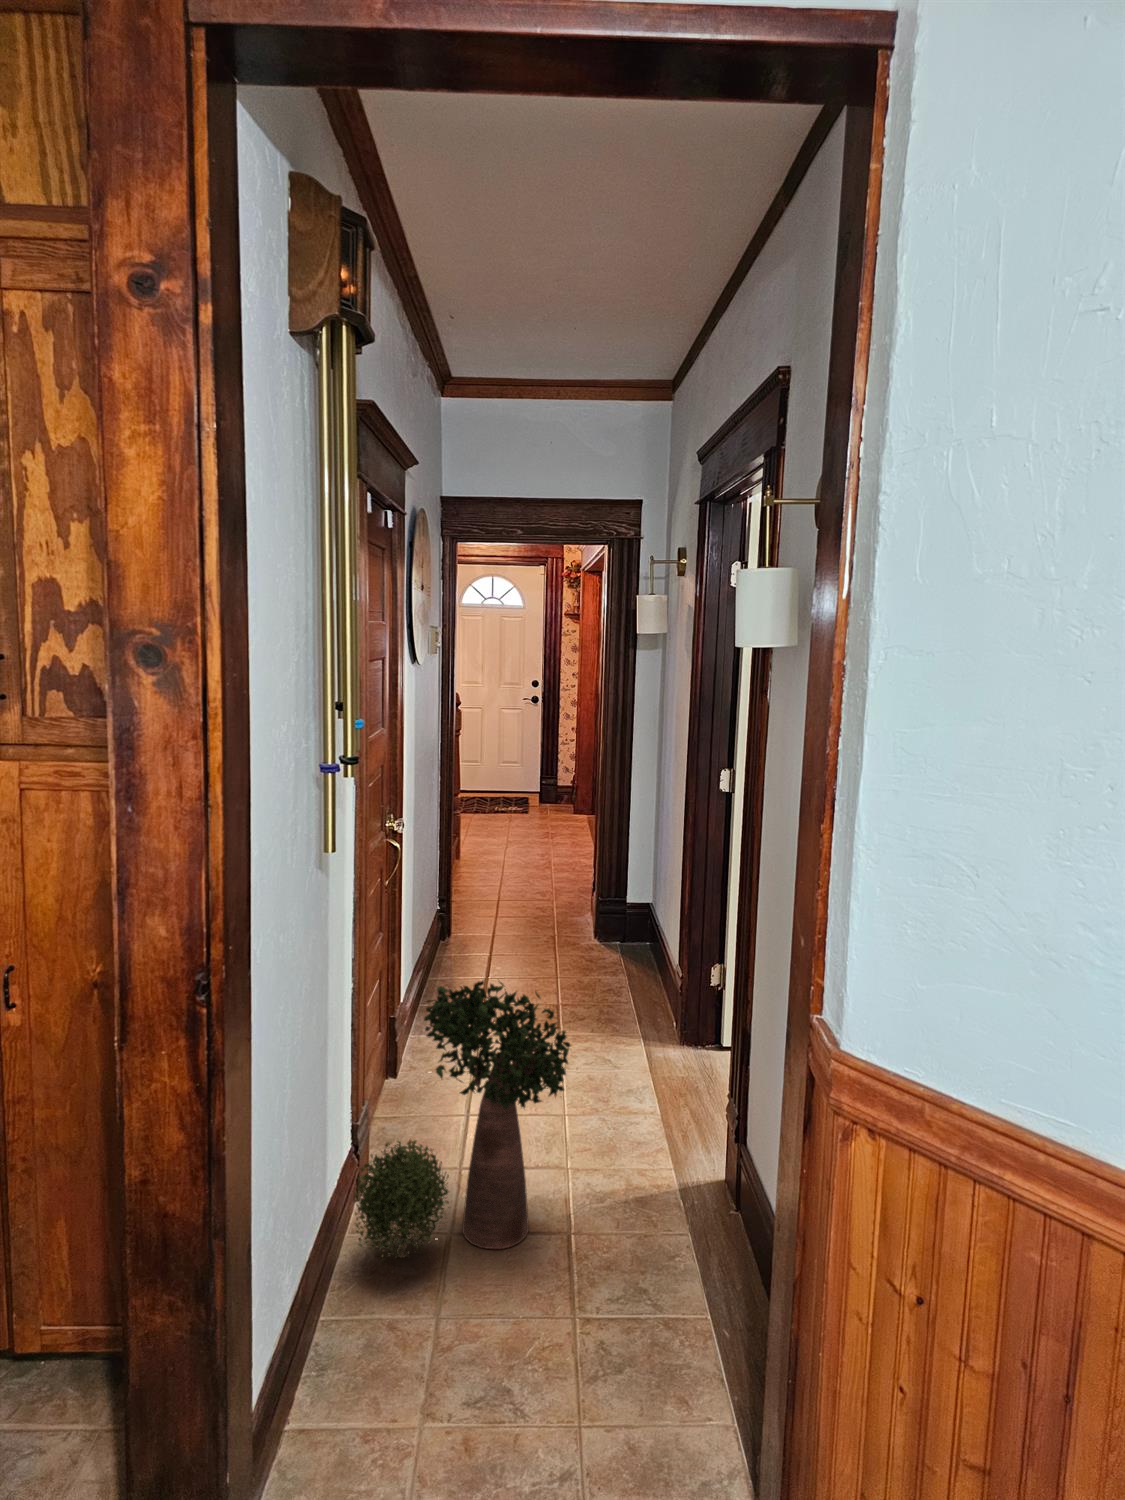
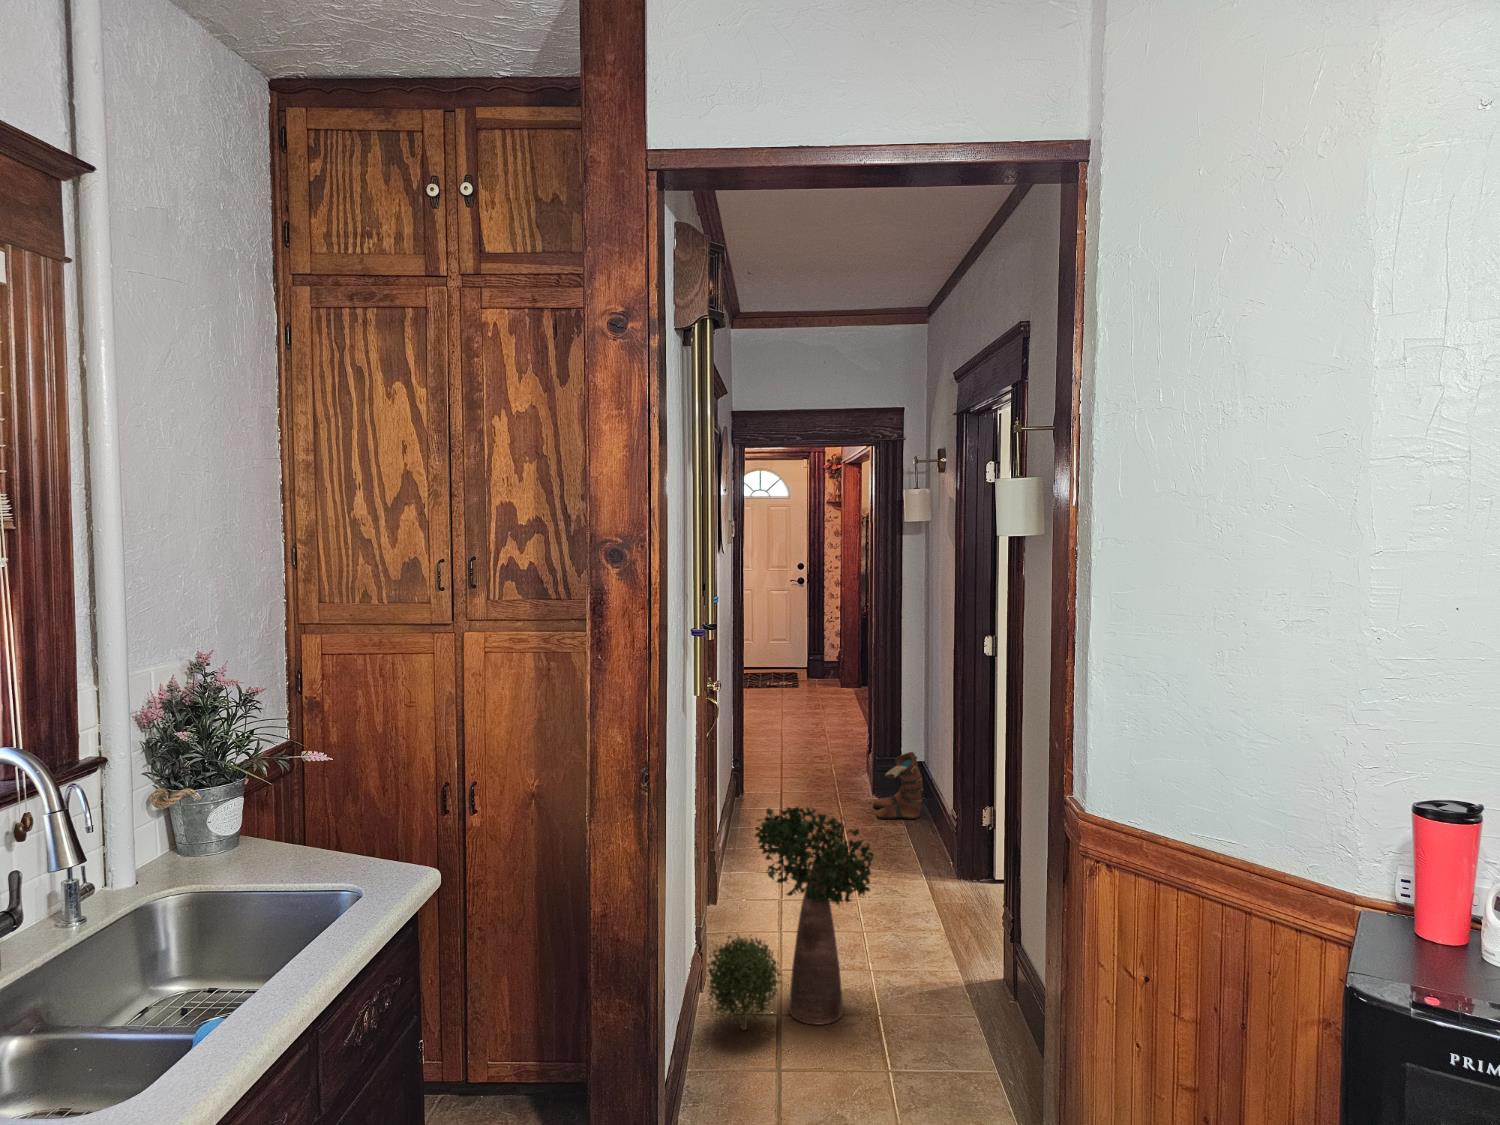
boots: none [593,894,648,969] -> present [873,752,923,819]

